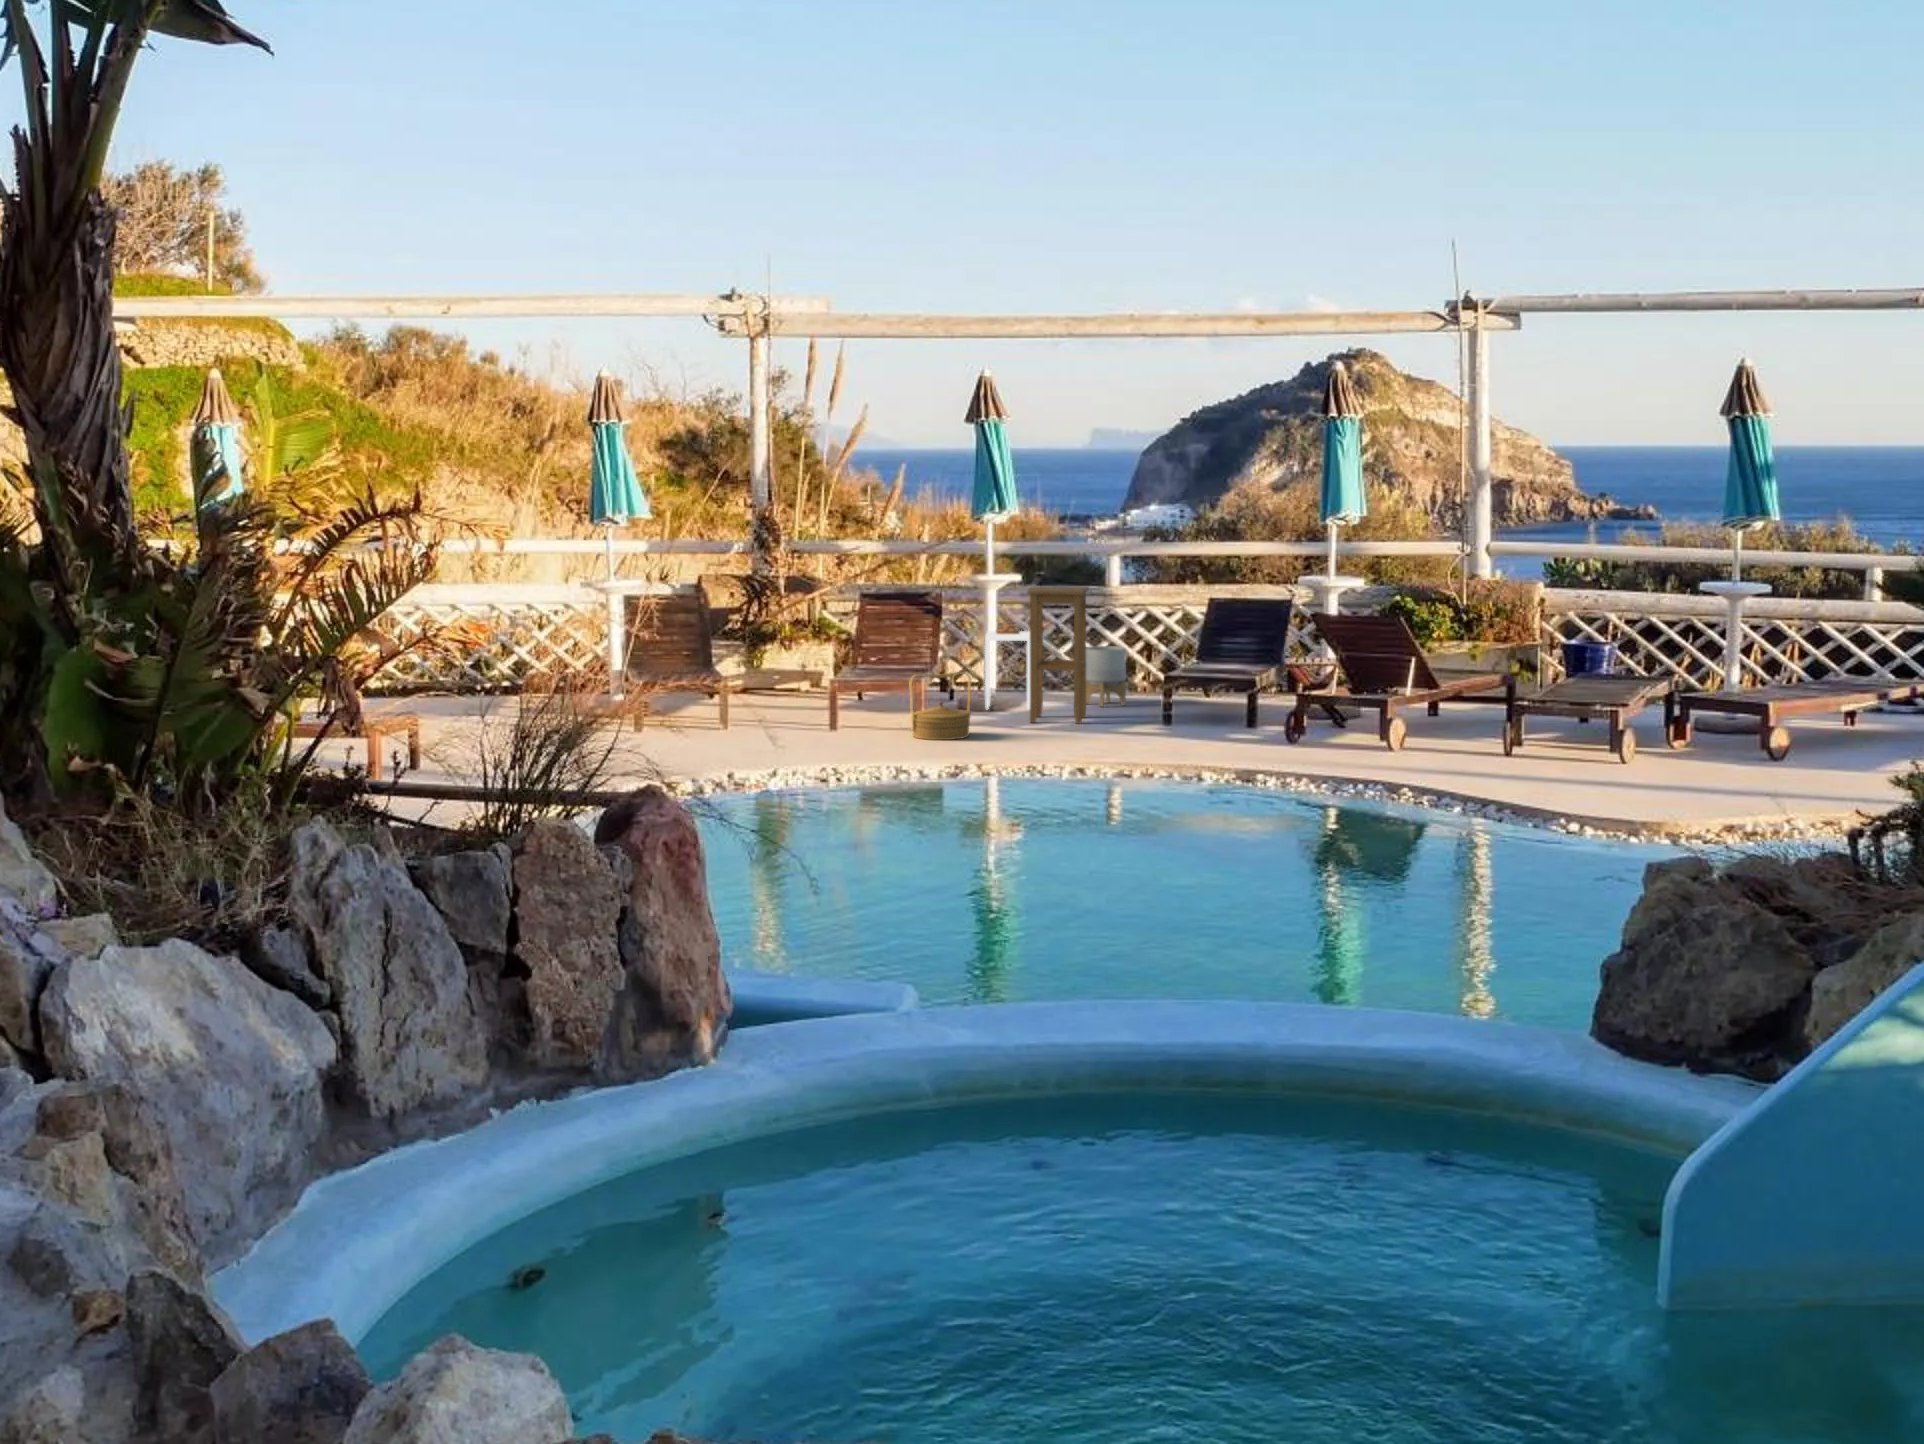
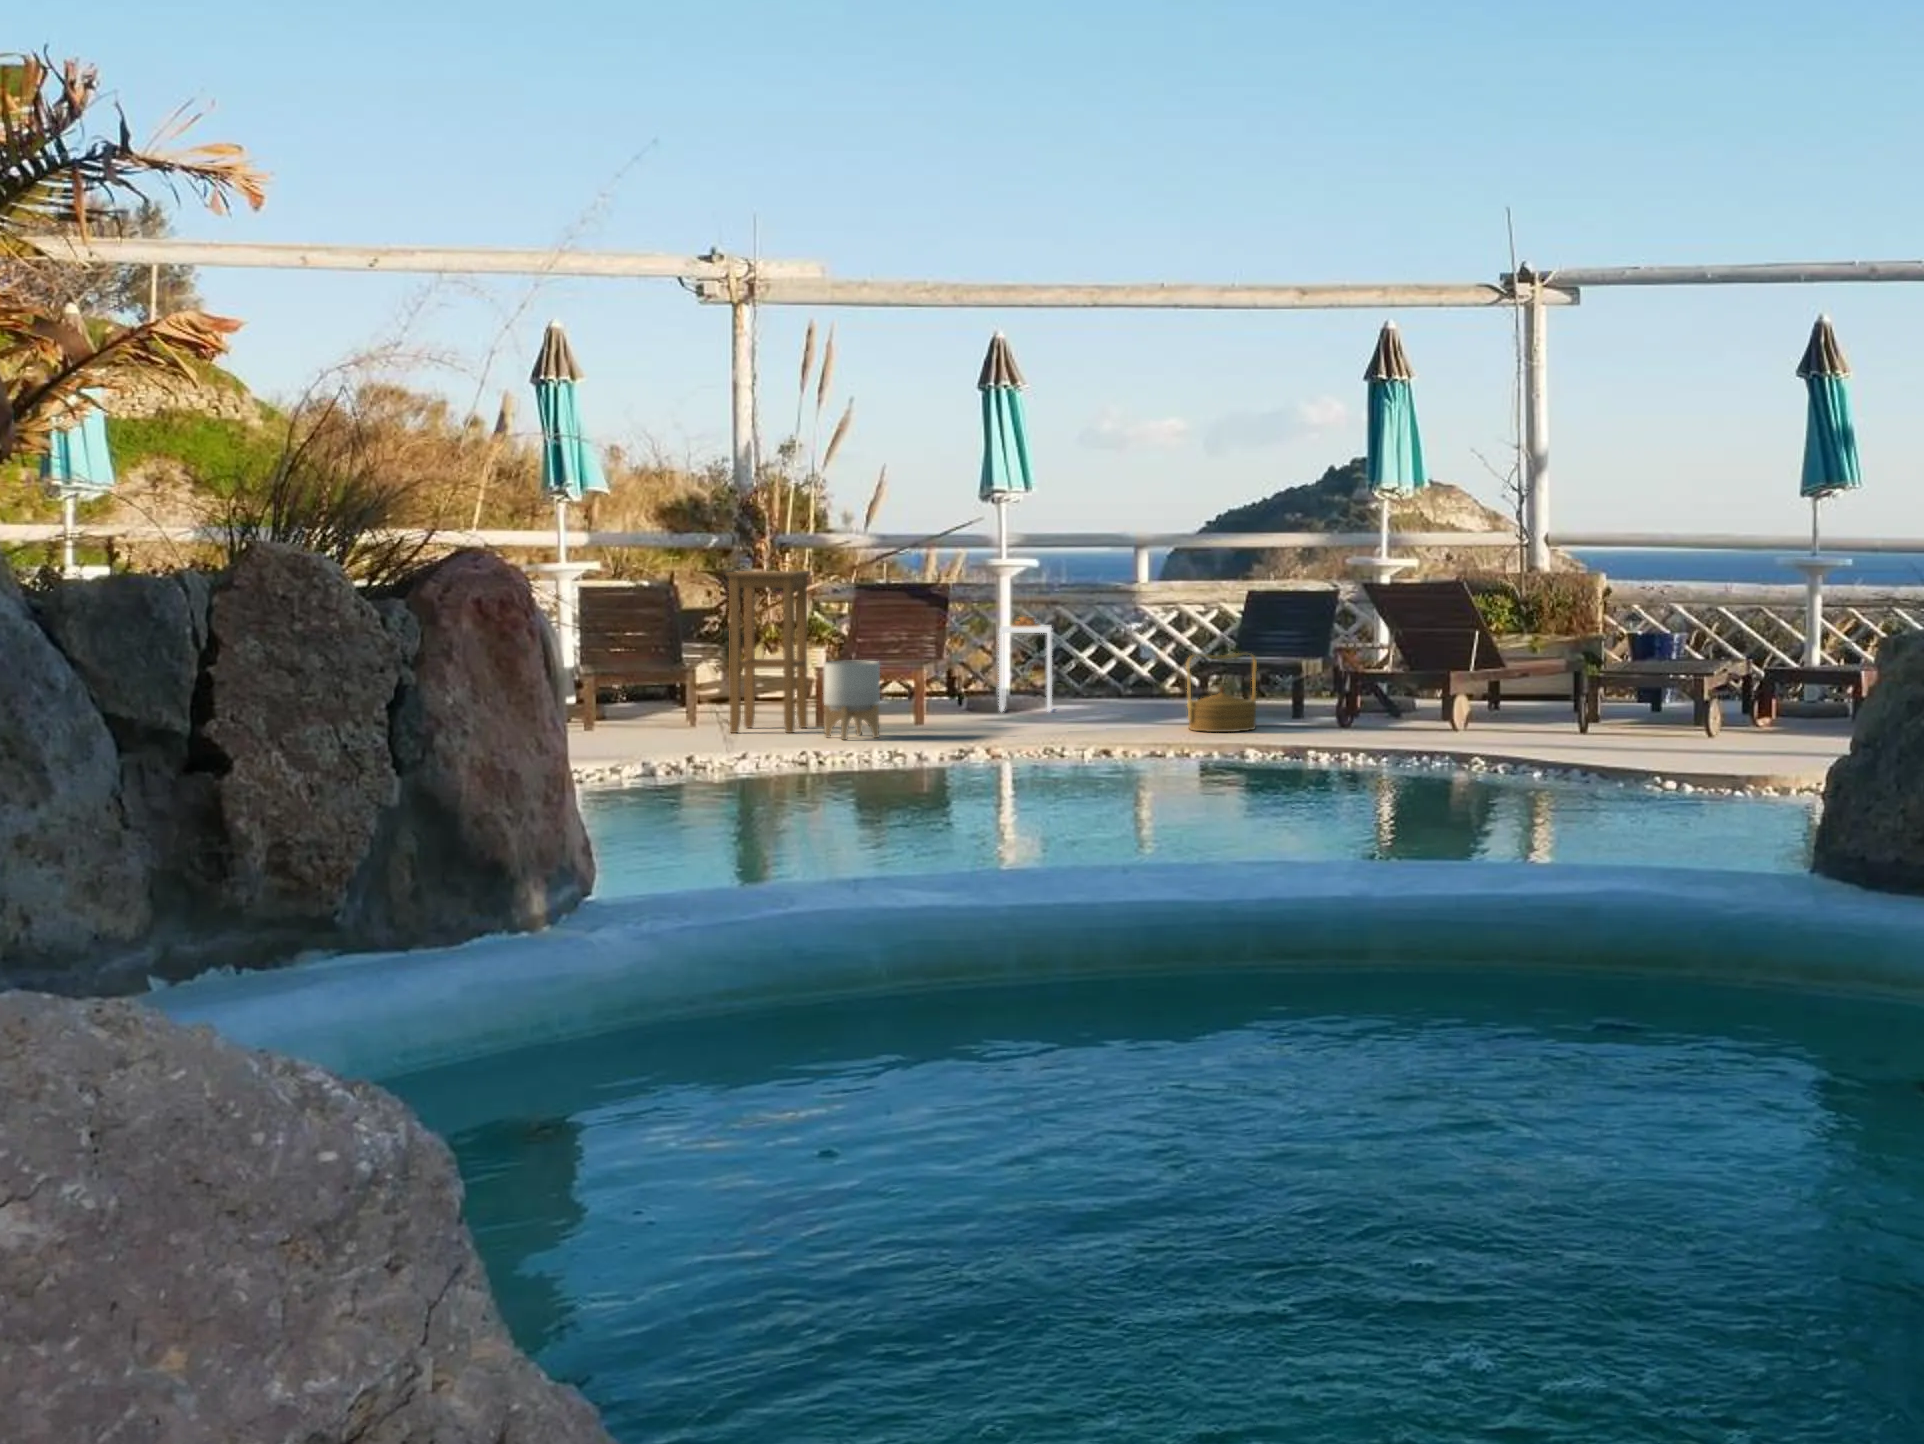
stool: present [1027,587,1089,724] -> present [726,571,810,733]
planter: present [1086,646,1126,707] -> present [824,661,880,740]
basket: present [910,672,971,740] -> present [1186,653,1257,732]

